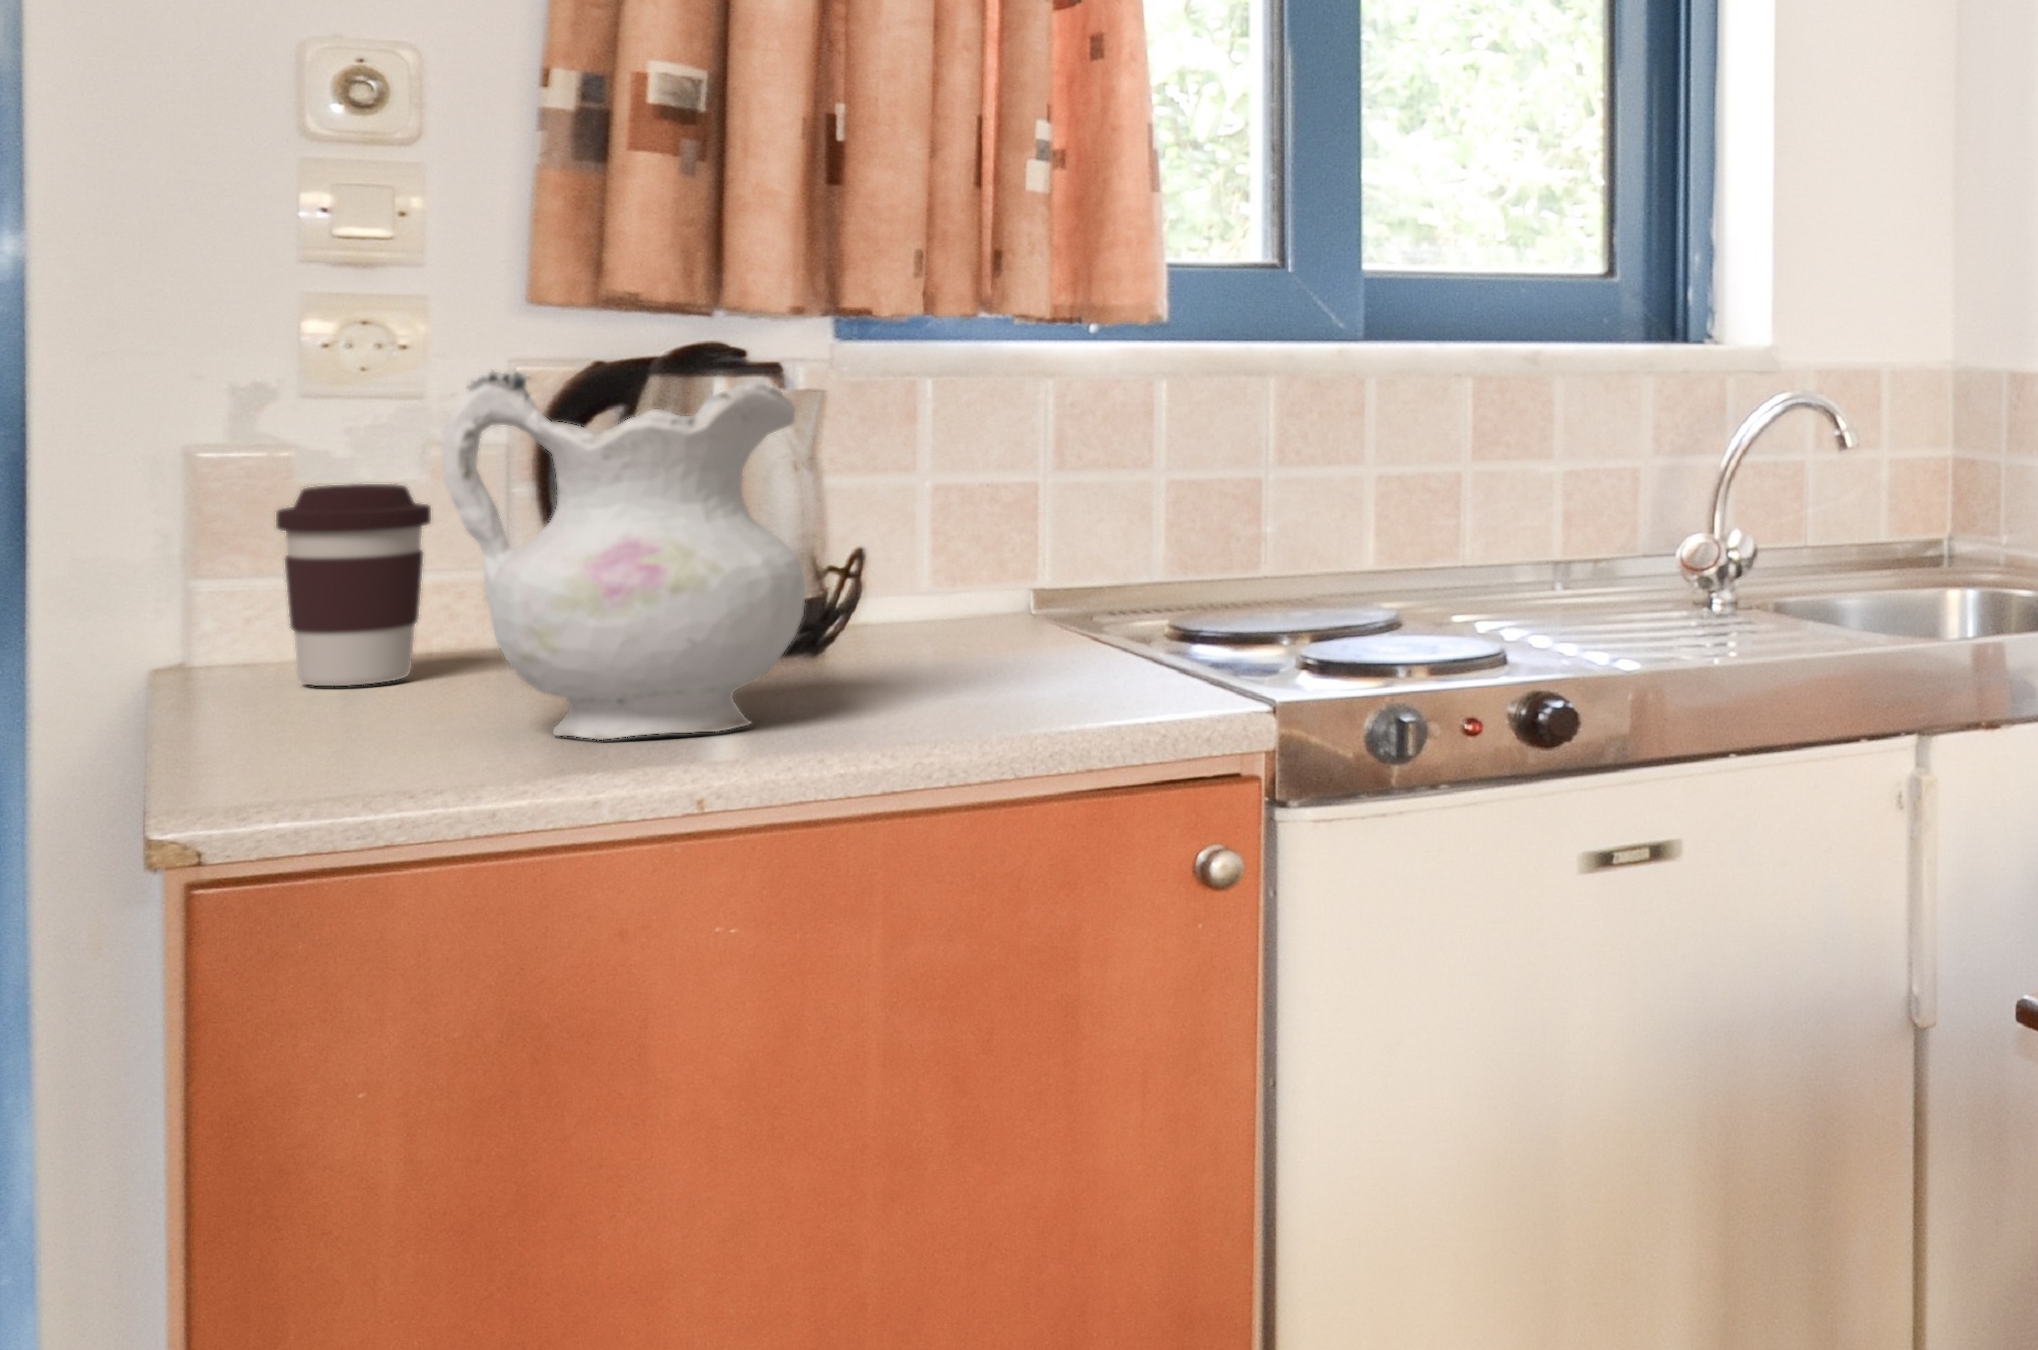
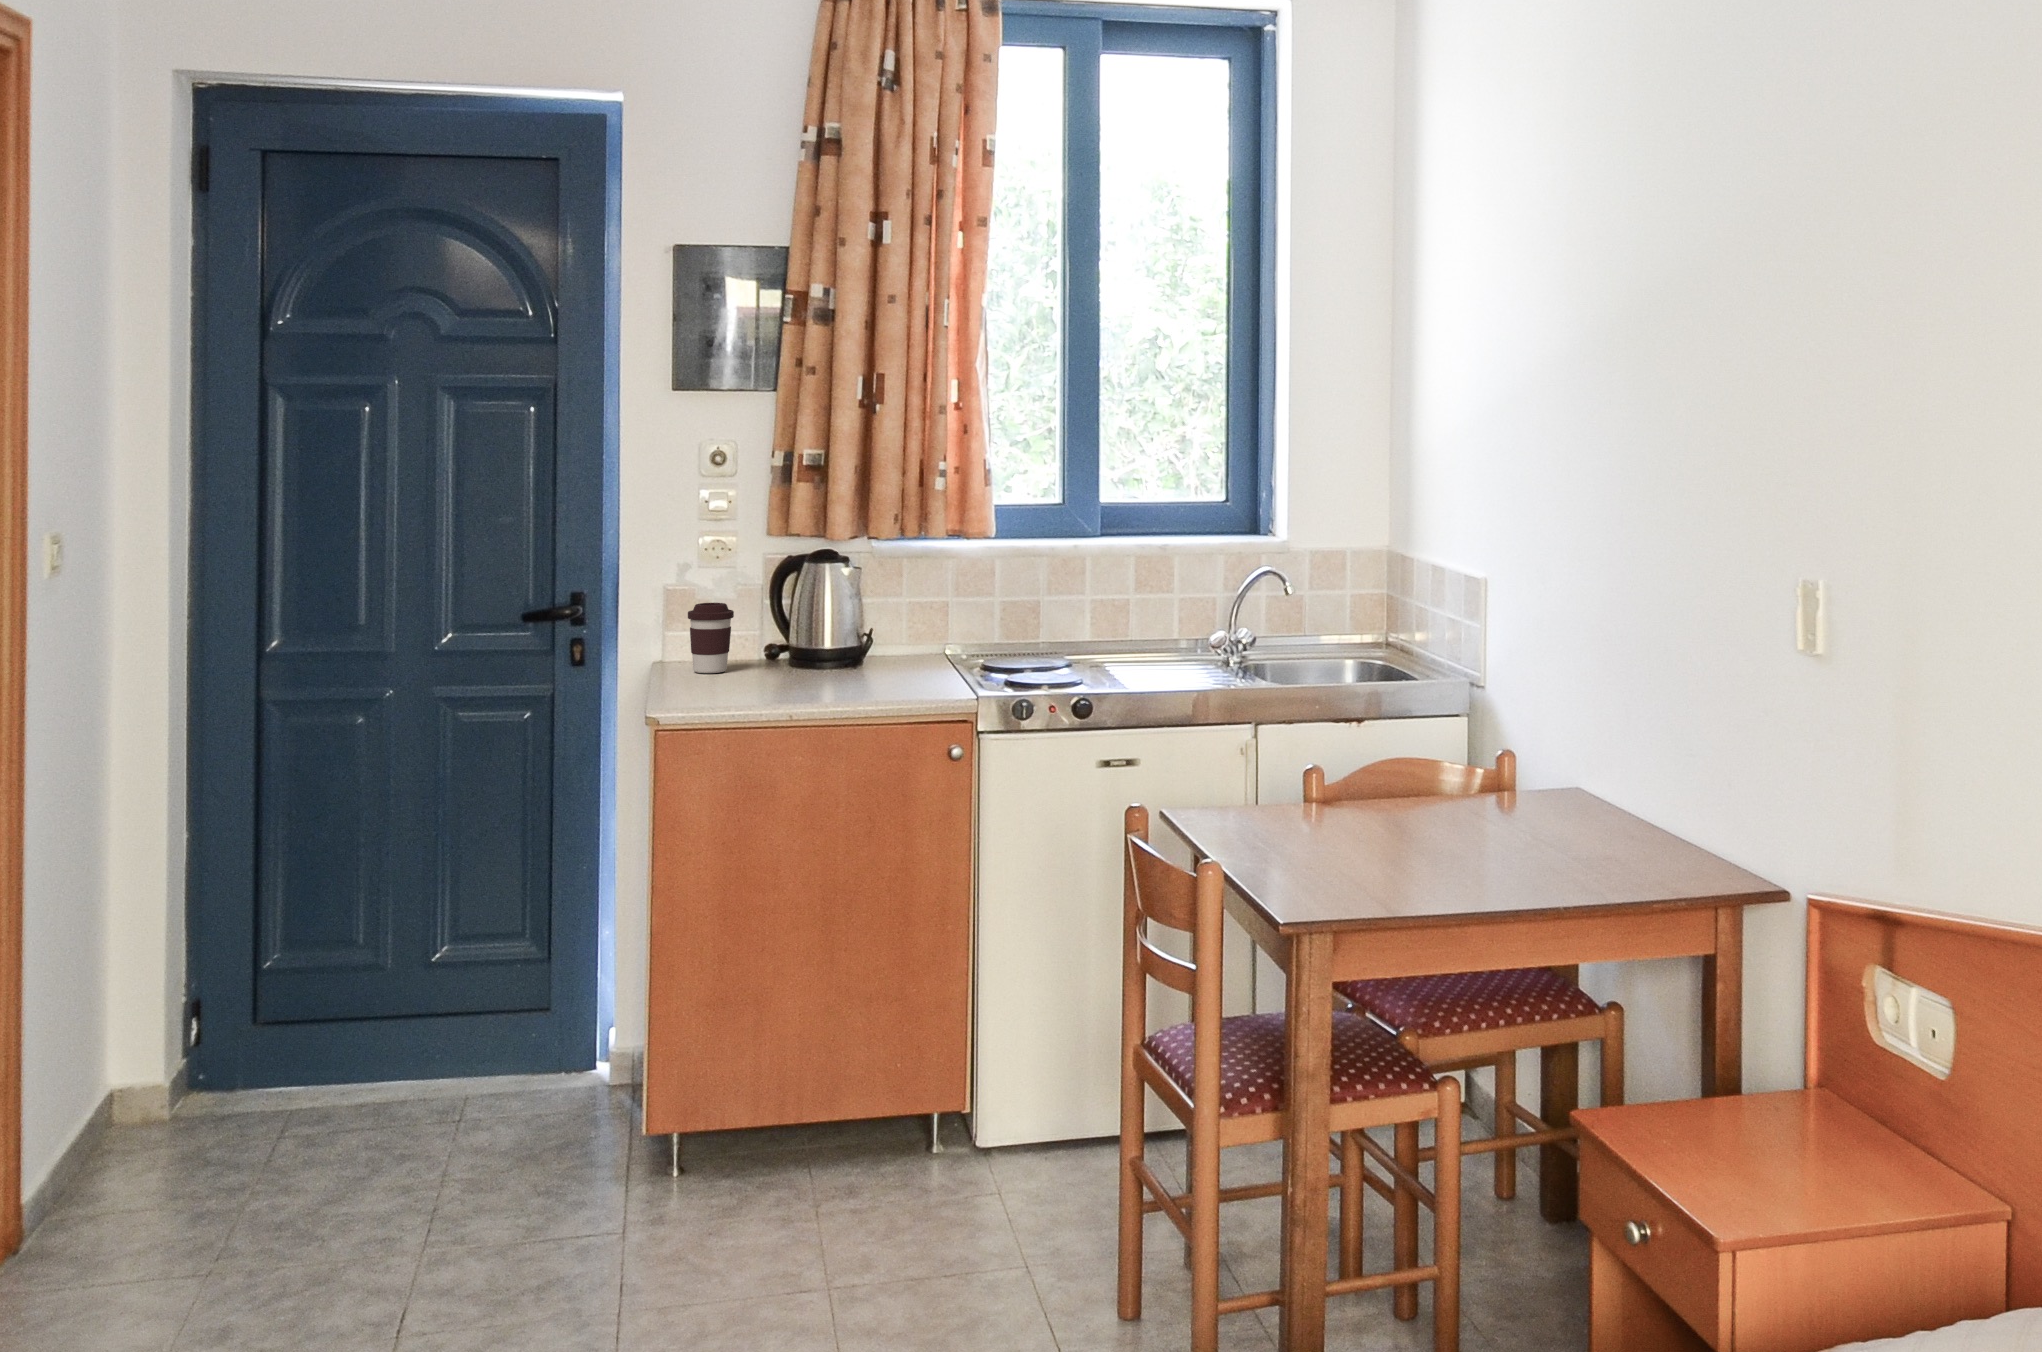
ceramic pitcher: present [442,371,806,740] -> none [733,574,839,696]

